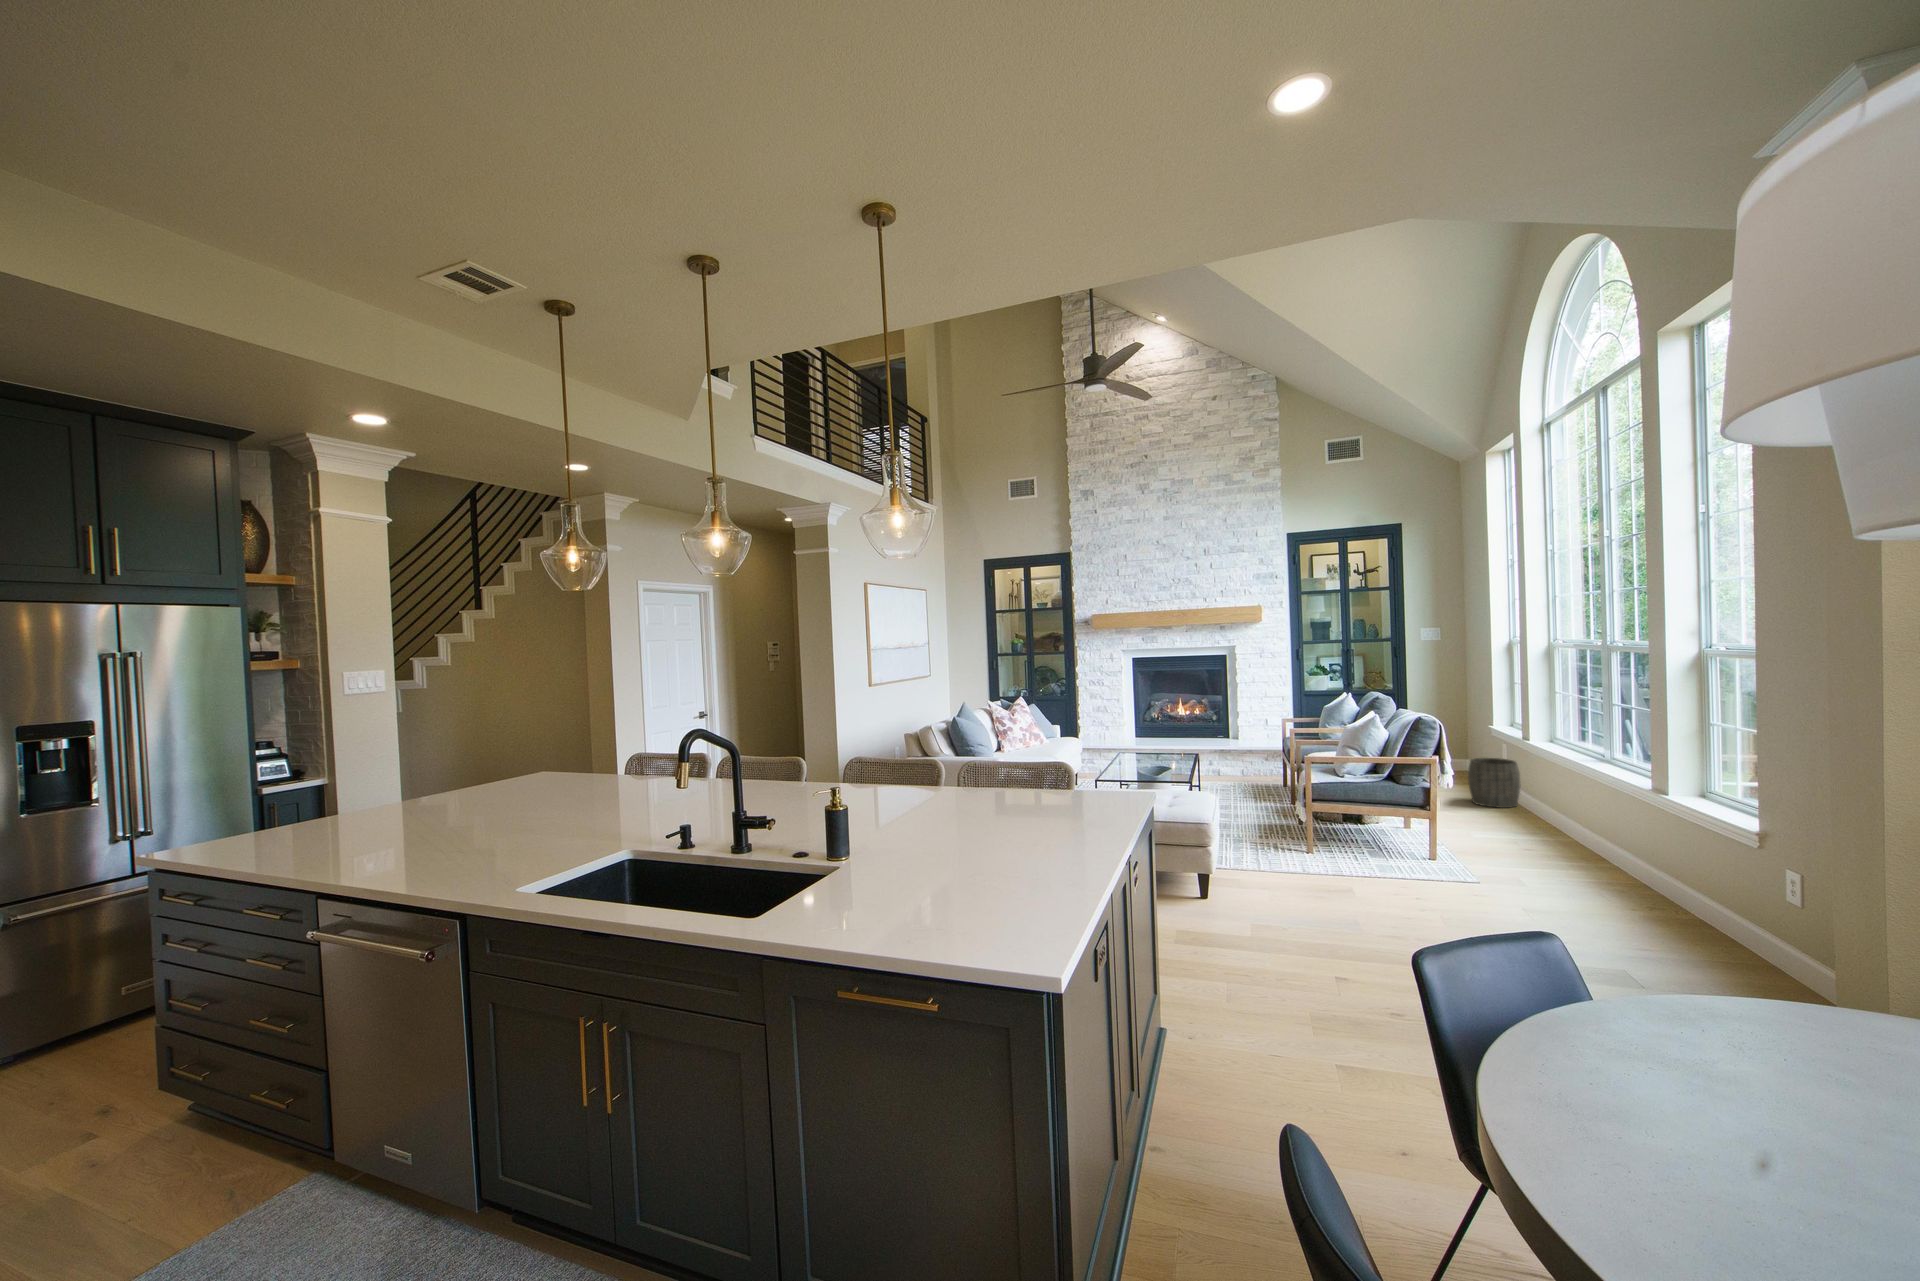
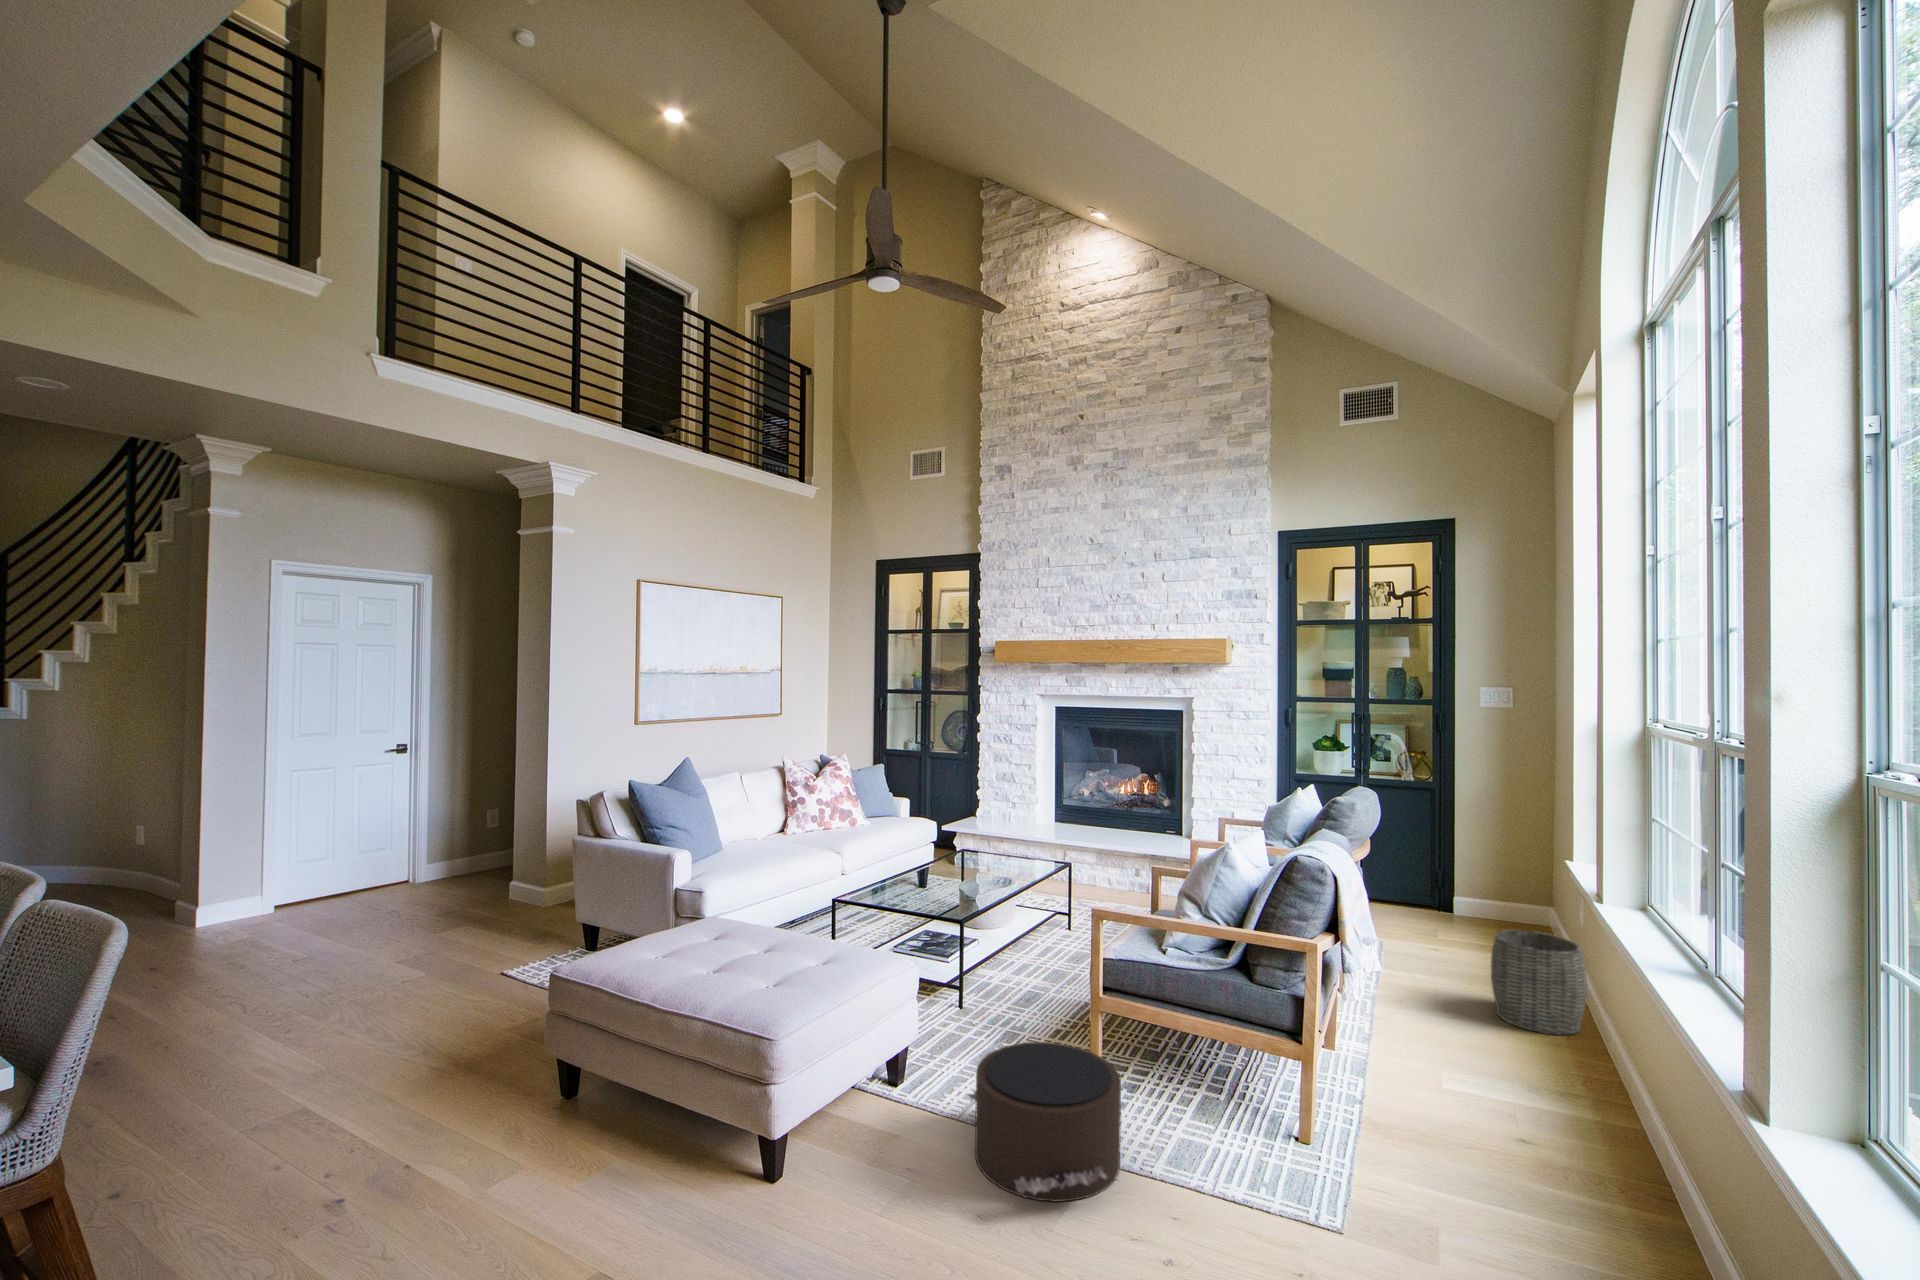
pouf: none [1277,823,1382,884] -> present [969,1042,1121,1202]

